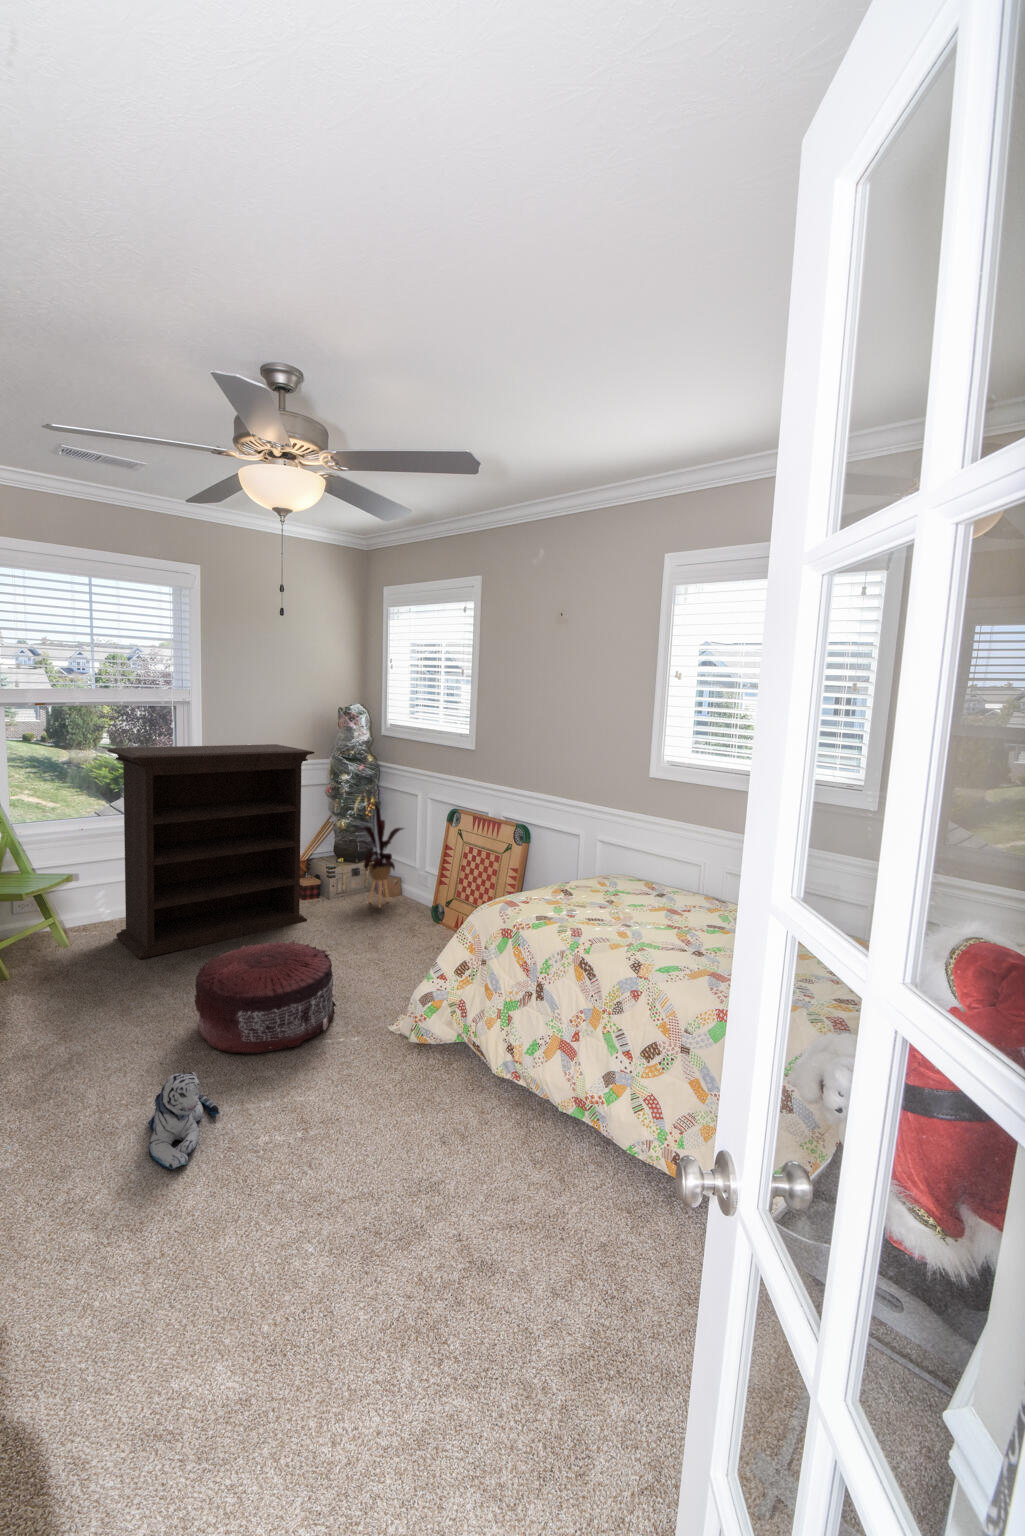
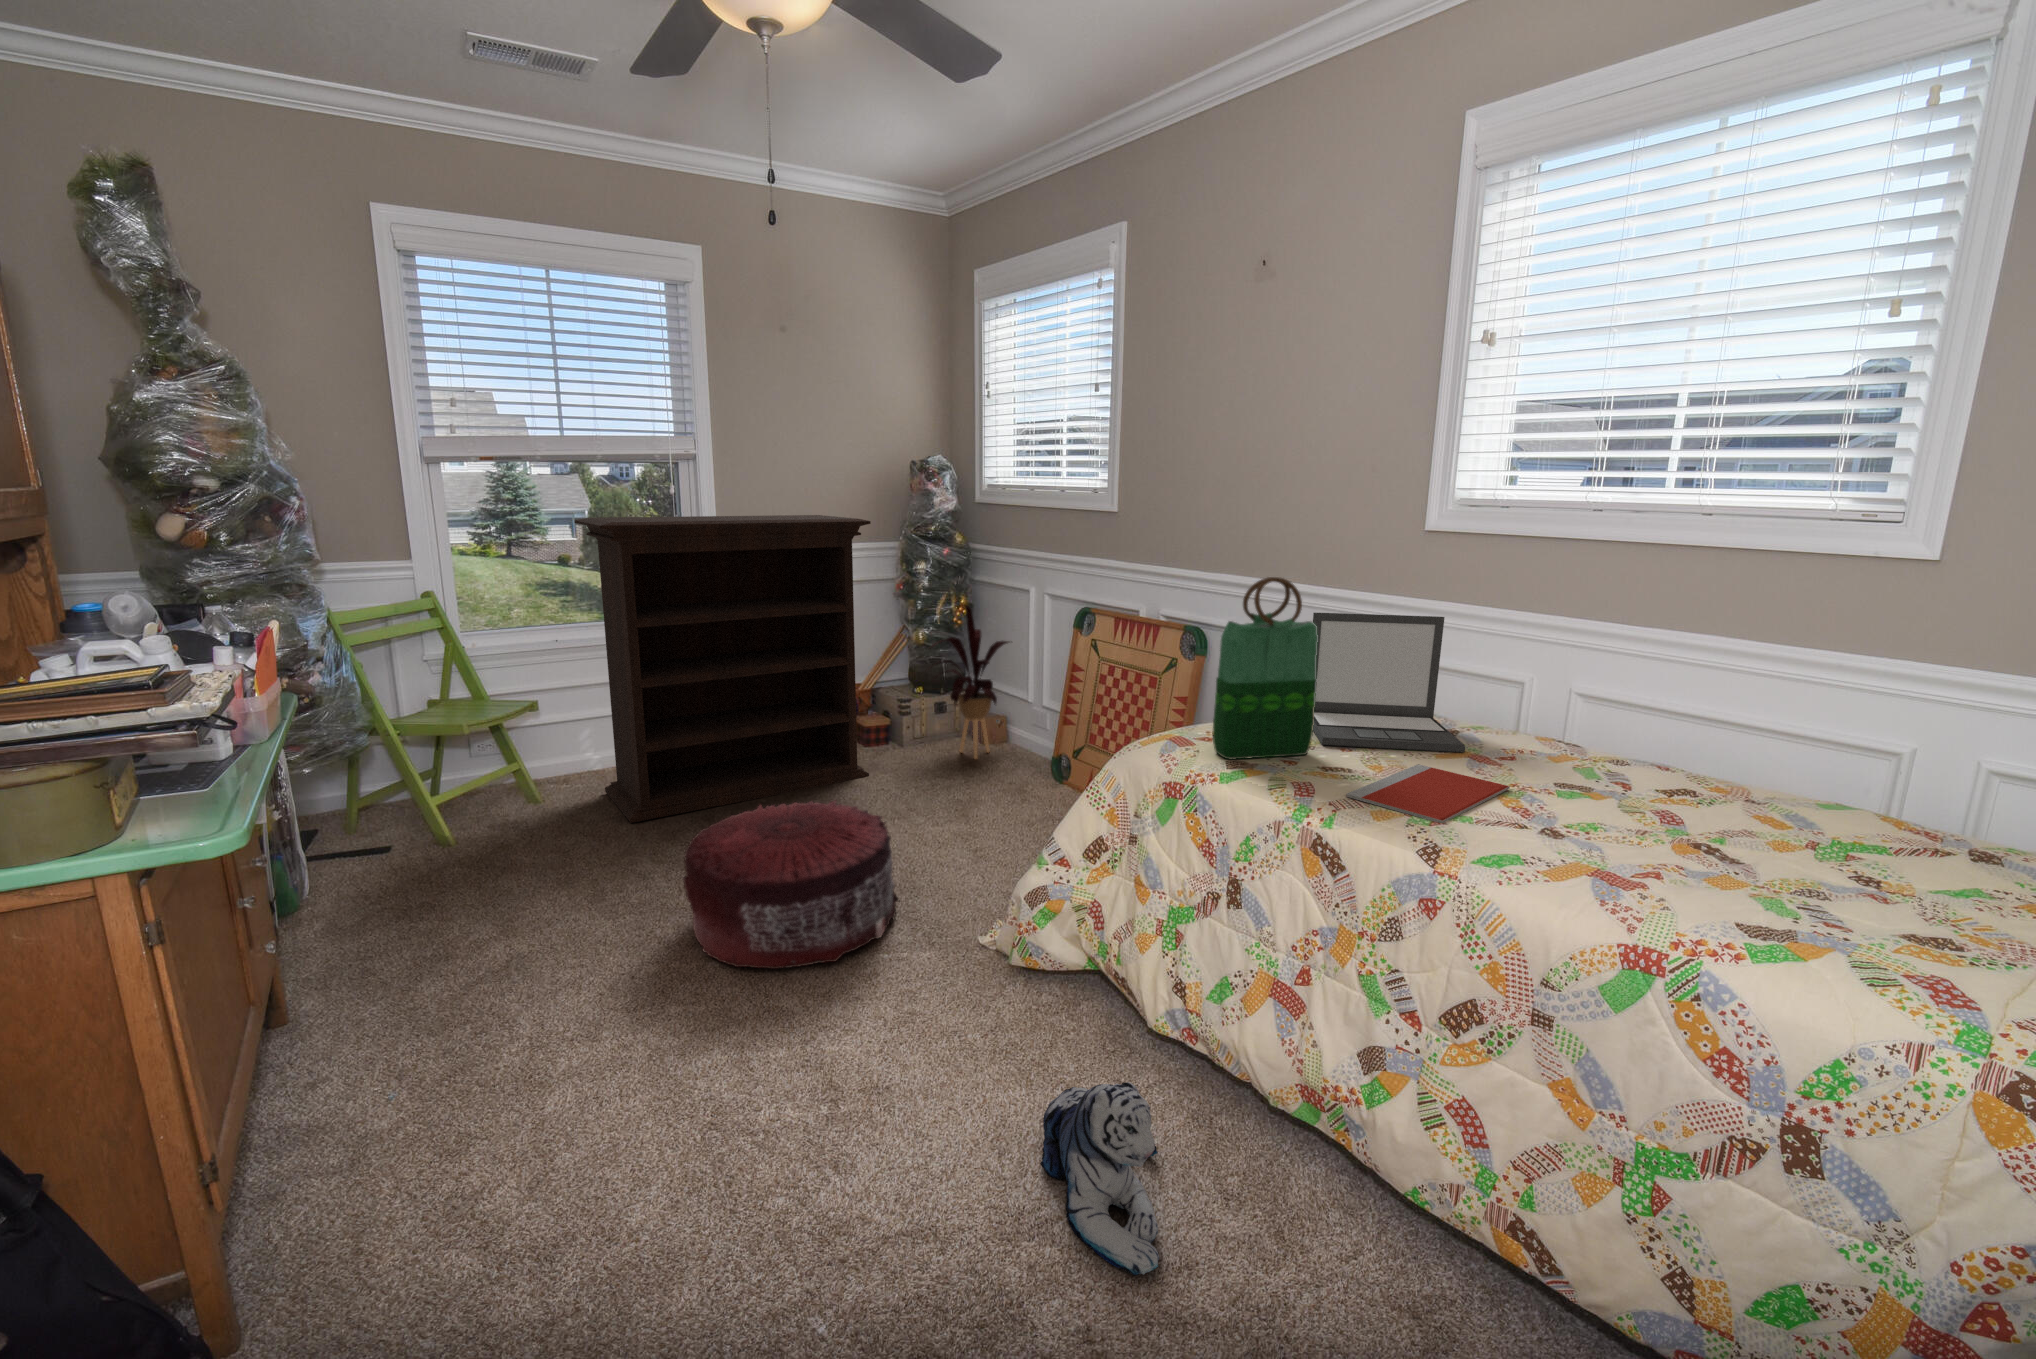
tote bag: none [529,812,586,915] -> present [1213,577,1318,759]
laptop: none [583,827,665,908] -> present [1313,613,1465,753]
notebook: none [598,916,683,950] -> present [1346,764,1510,823]
plush toy: present [148,1072,219,1170] -> present [1040,1082,1159,1275]

